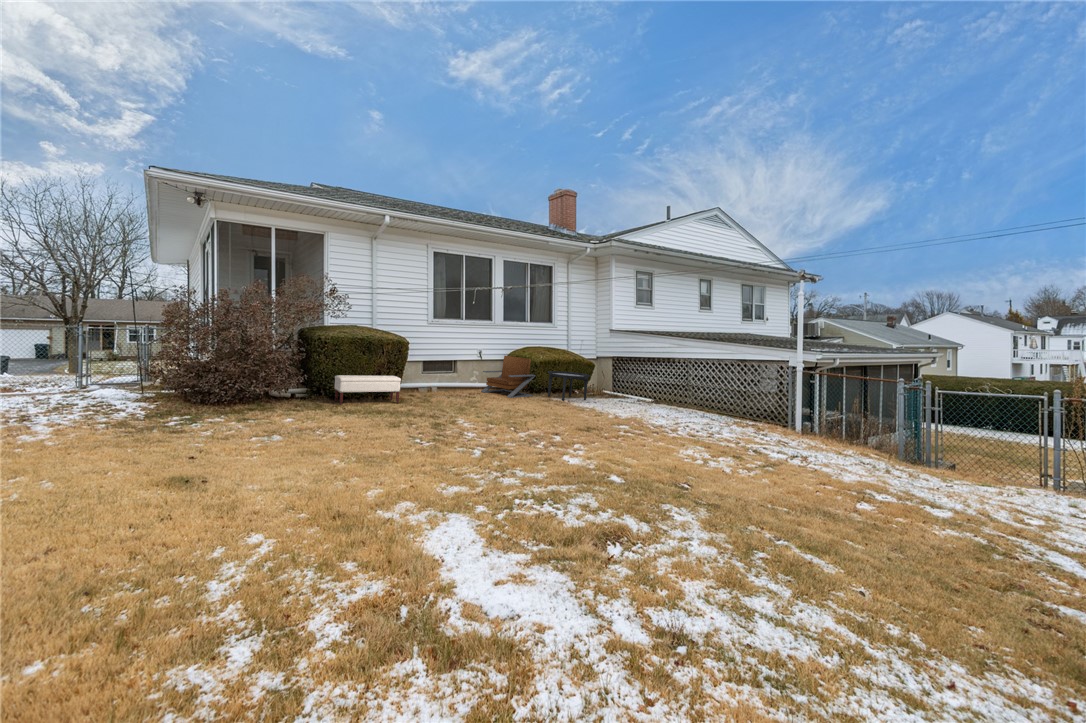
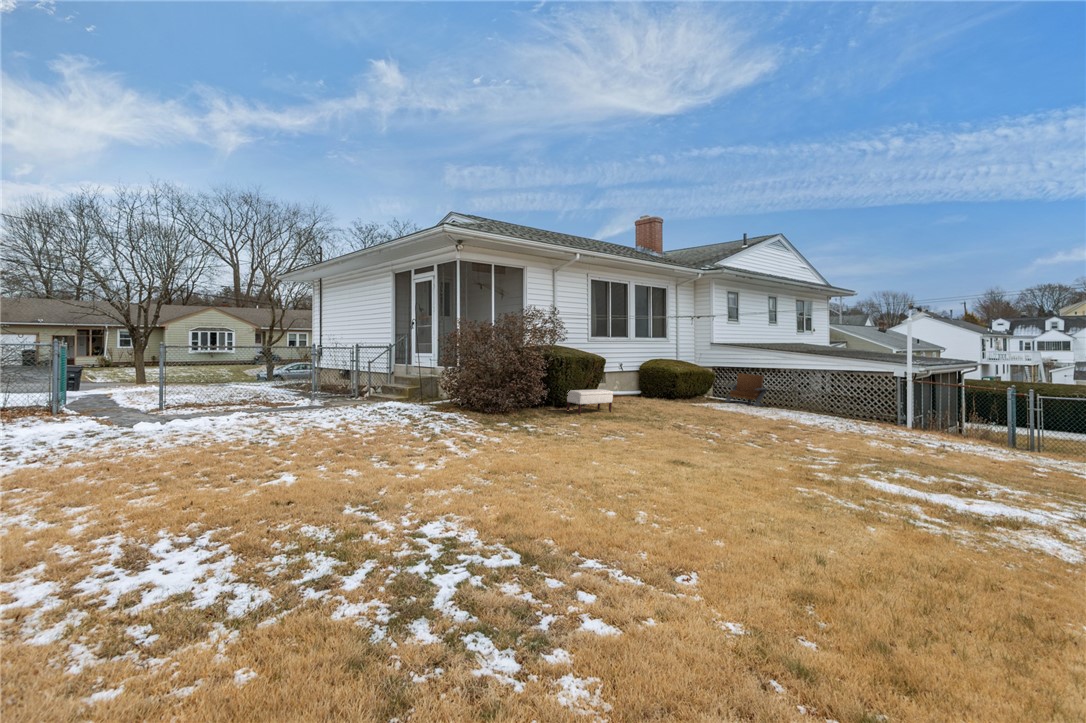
lounge chair: present [481,356,535,398] -> present [725,373,767,406]
round table: present [548,371,590,401] -> none [687,382,725,407]

